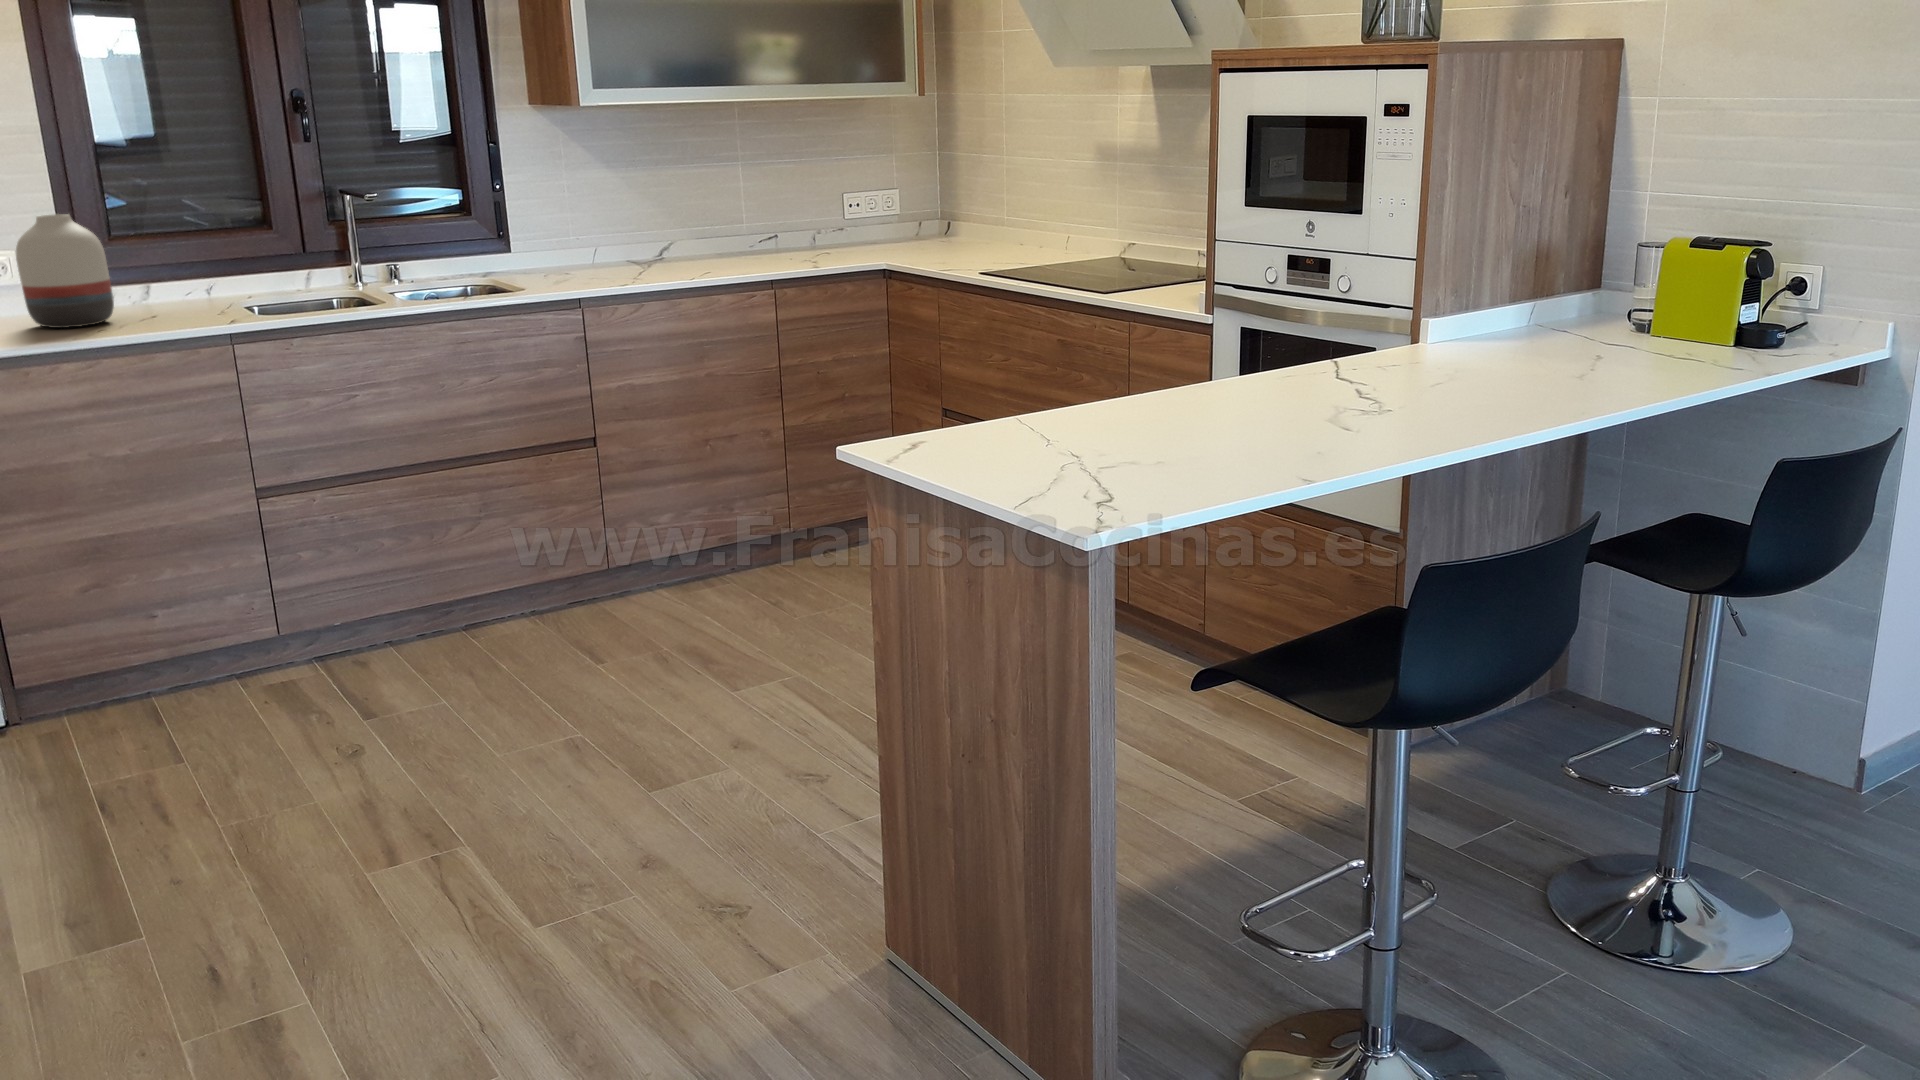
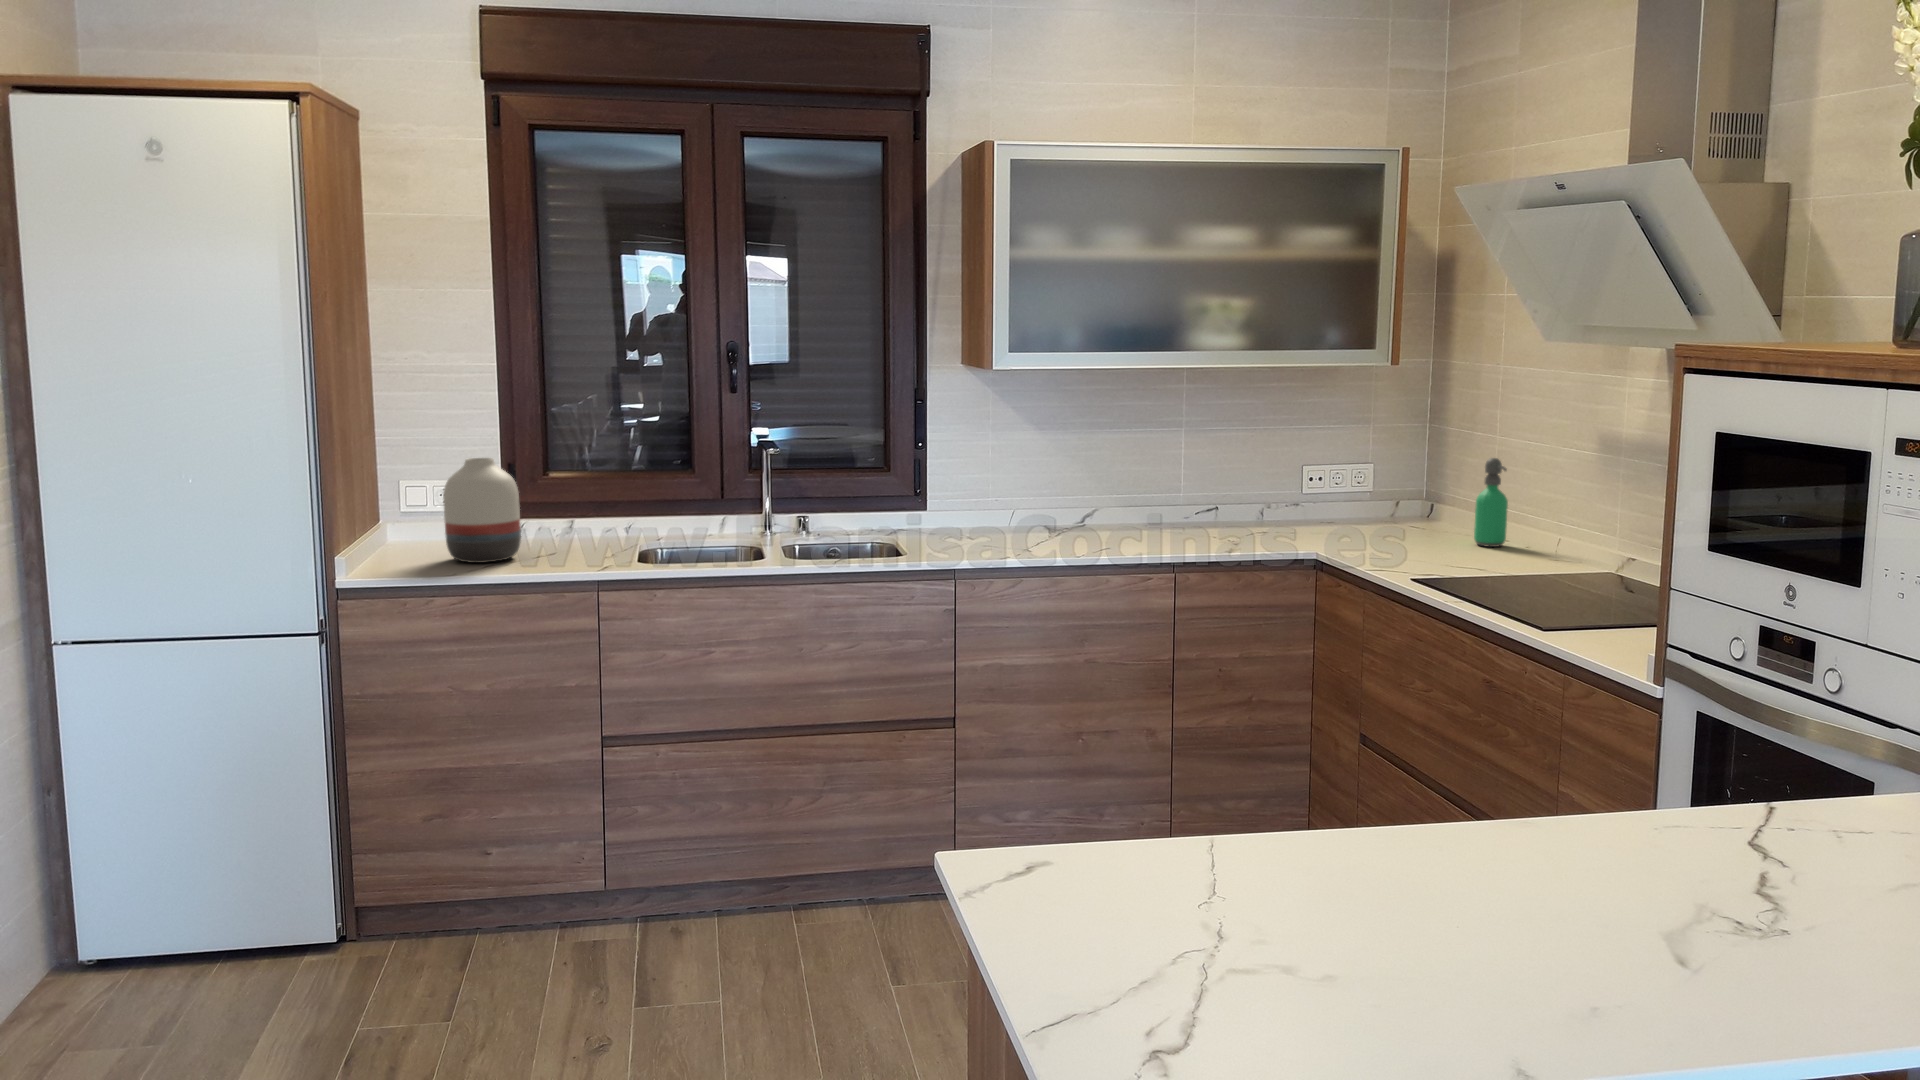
soap dispenser: none [998,173,1023,249] -> present [1474,458,1508,547]

